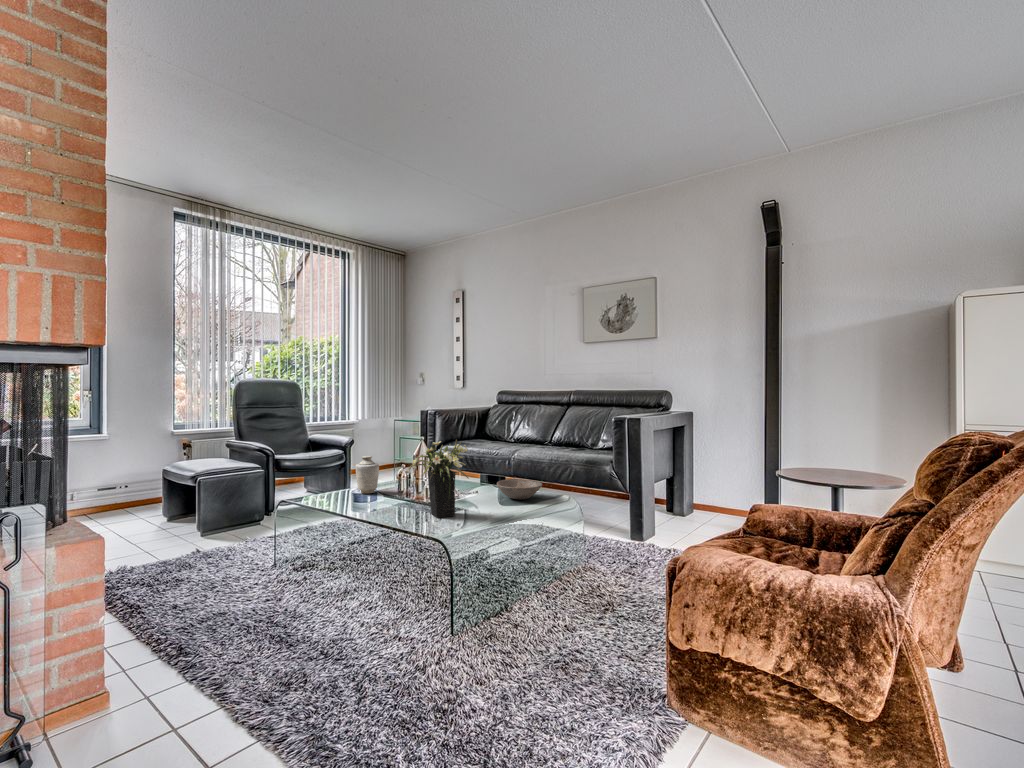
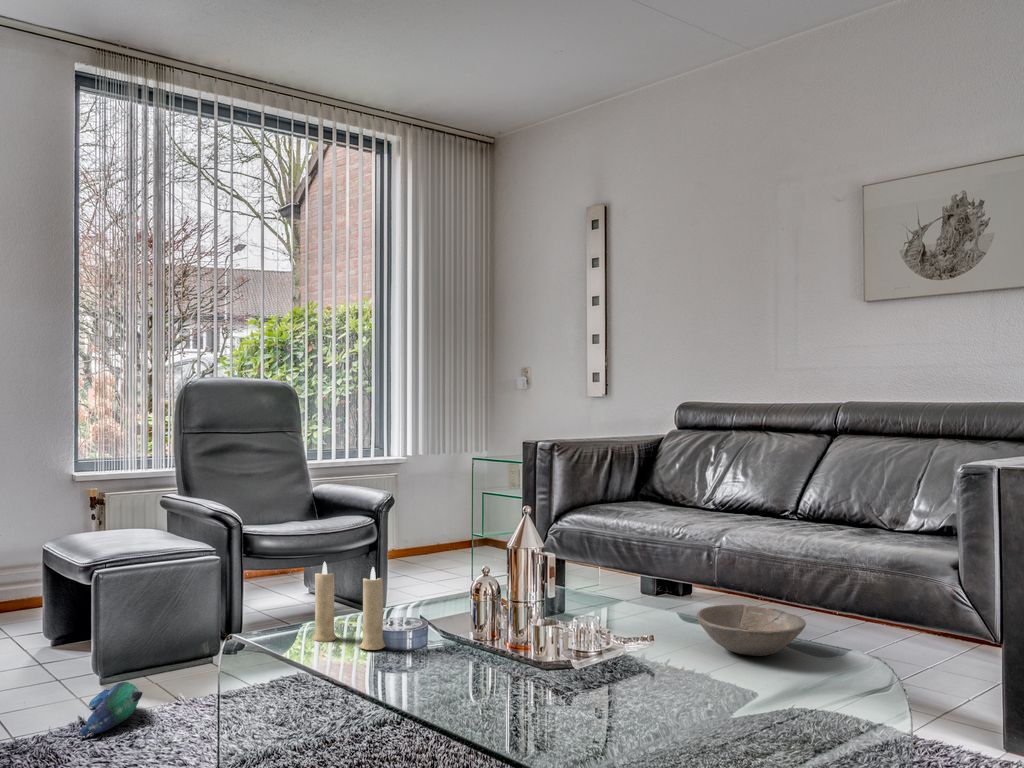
flower arrangement: present [406,440,468,518] -> none [494,519,642,702]
vase: present [356,456,379,494] -> none [389,542,438,624]
candle: none [319,463,355,503] -> present [312,562,386,650]
plush toy: none [195,532,228,557] -> present [79,682,143,736]

